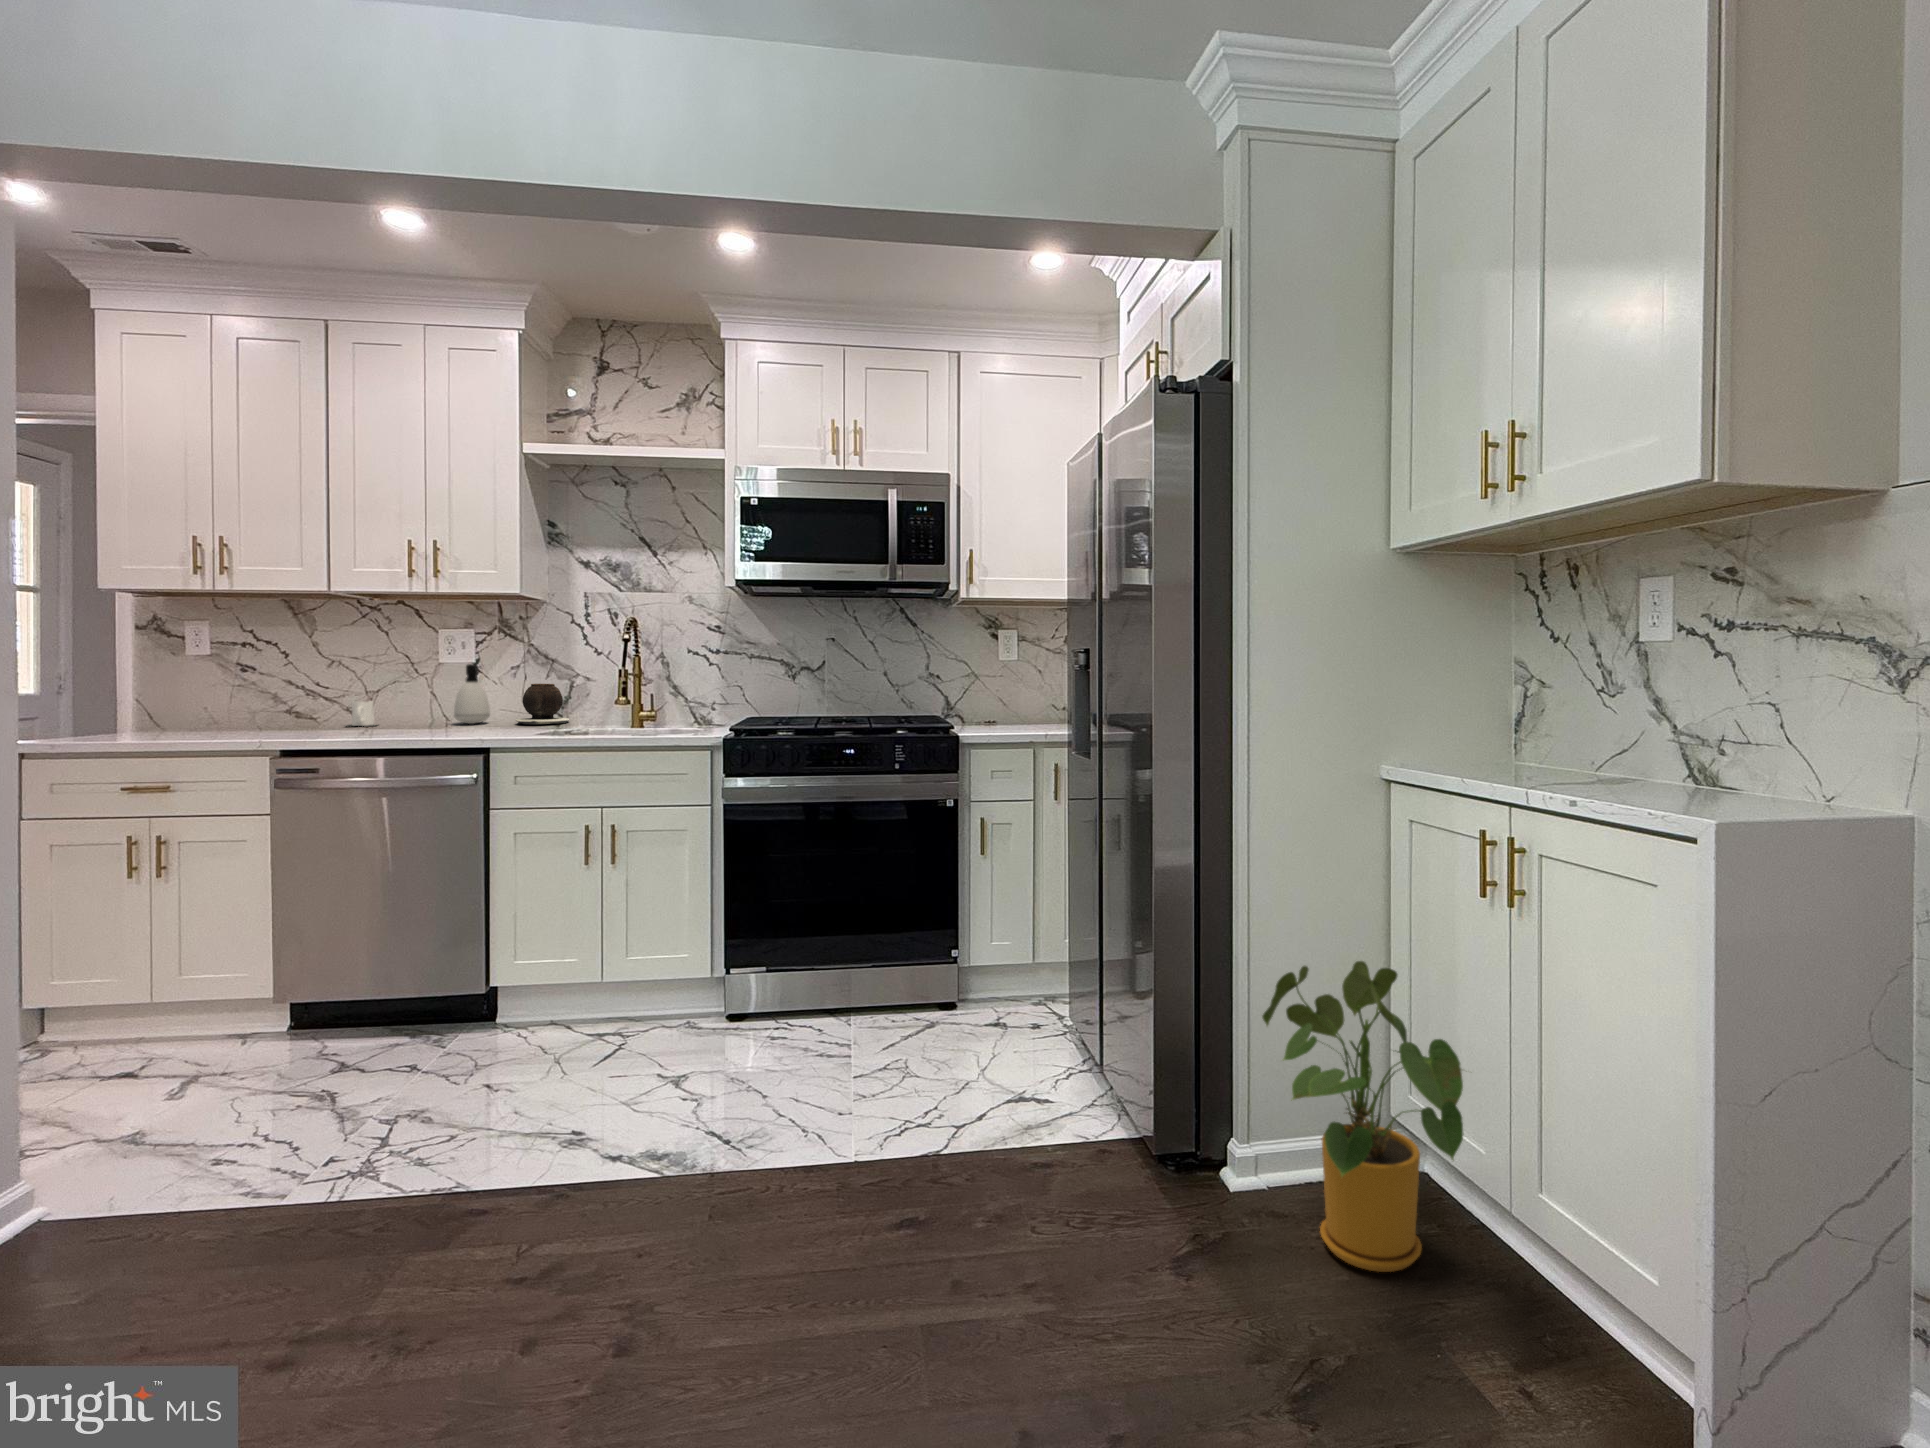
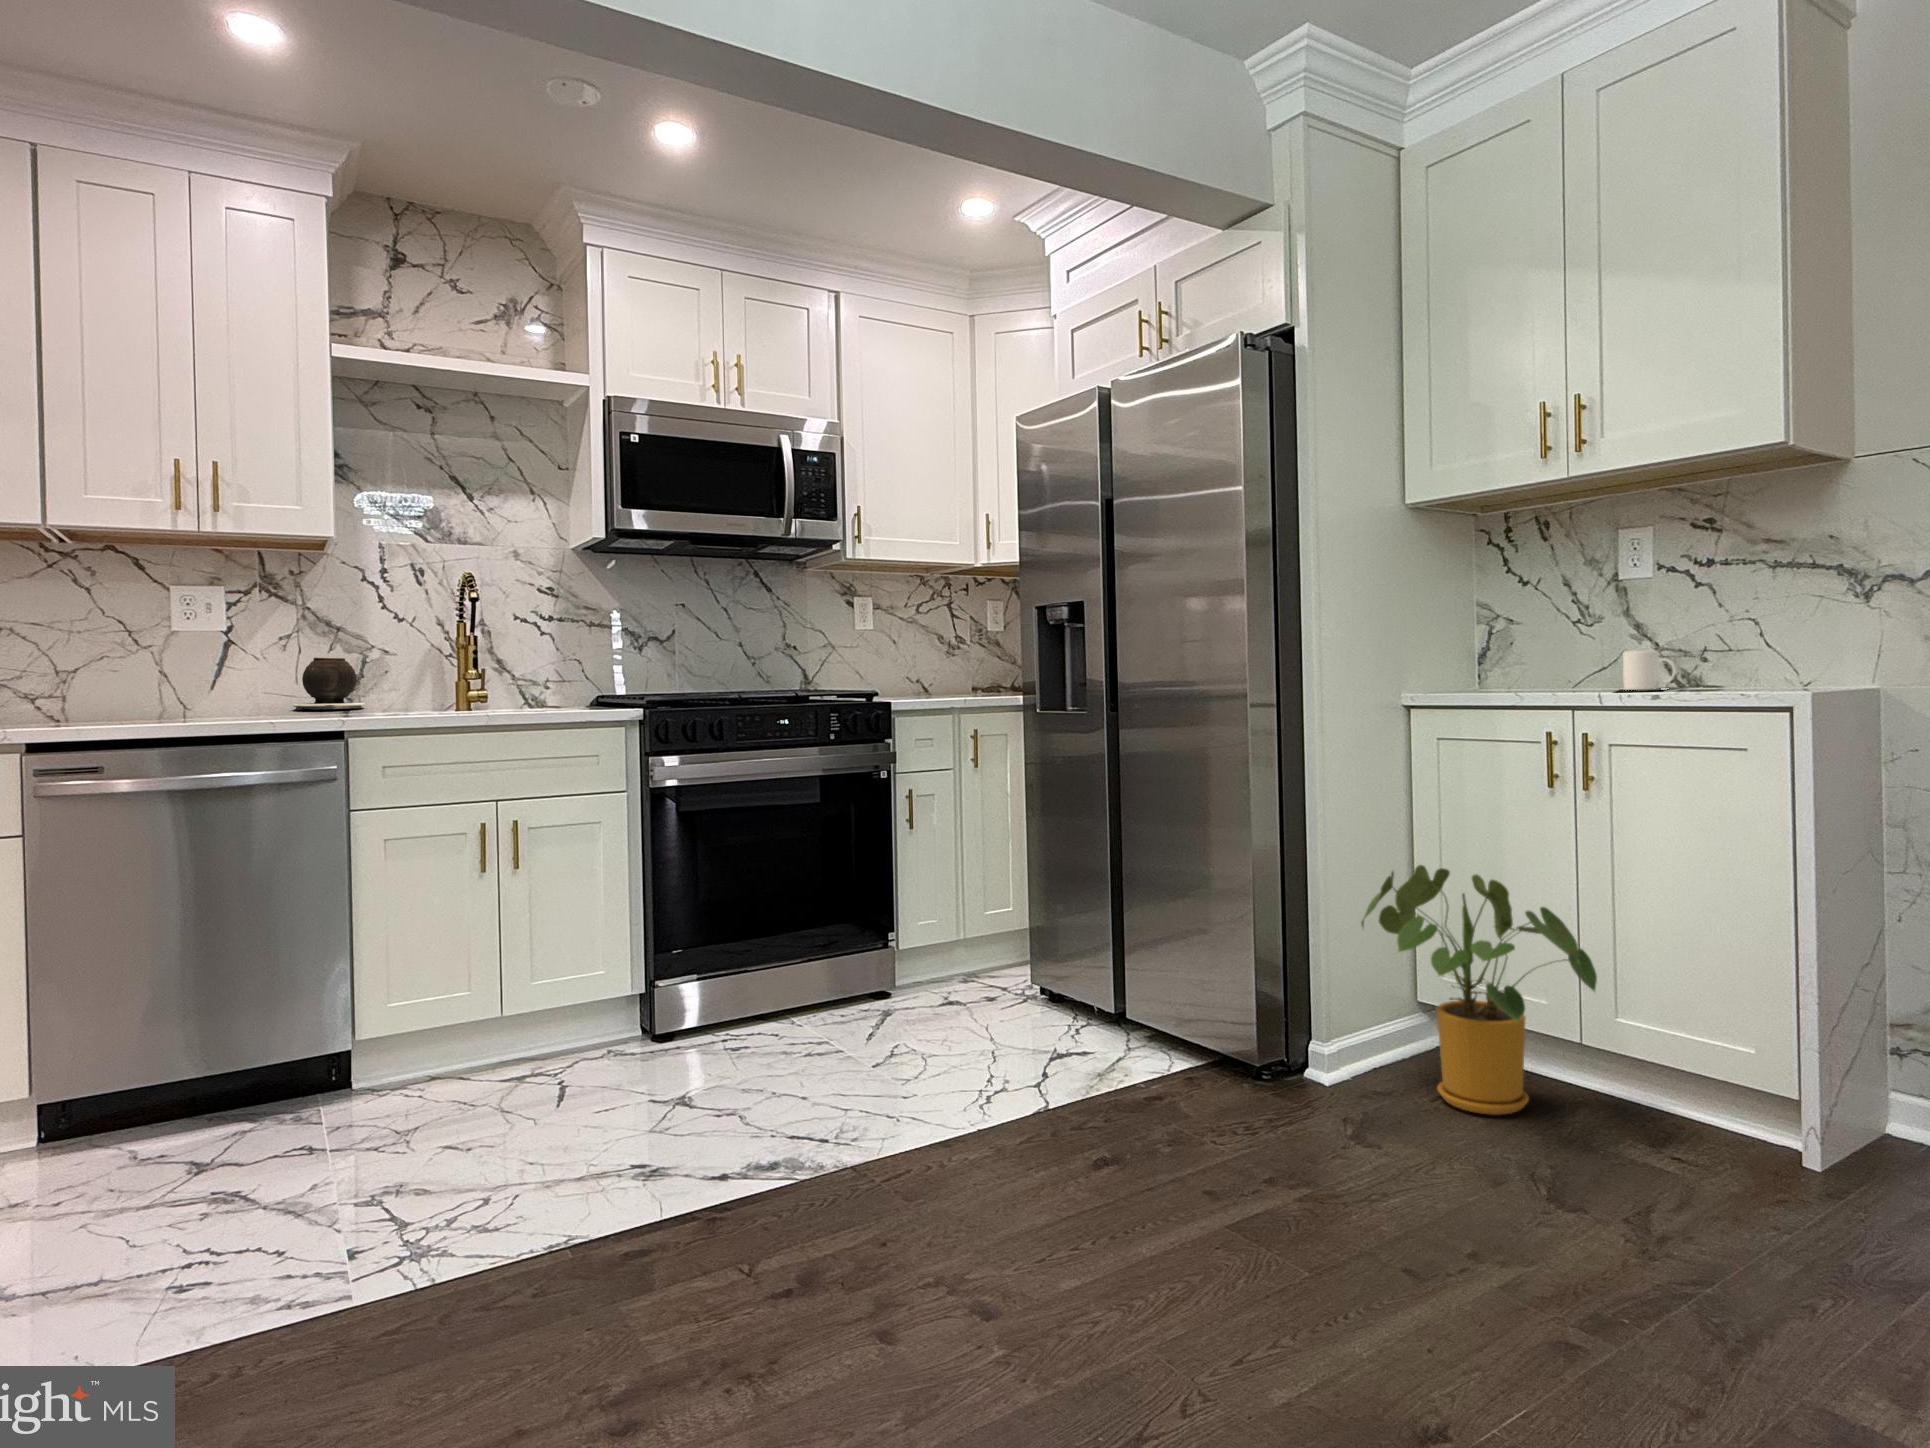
soap dispenser: present [454,664,490,724] -> none [200,631,250,712]
mug: present [352,701,374,726] -> present [1623,651,1676,690]

